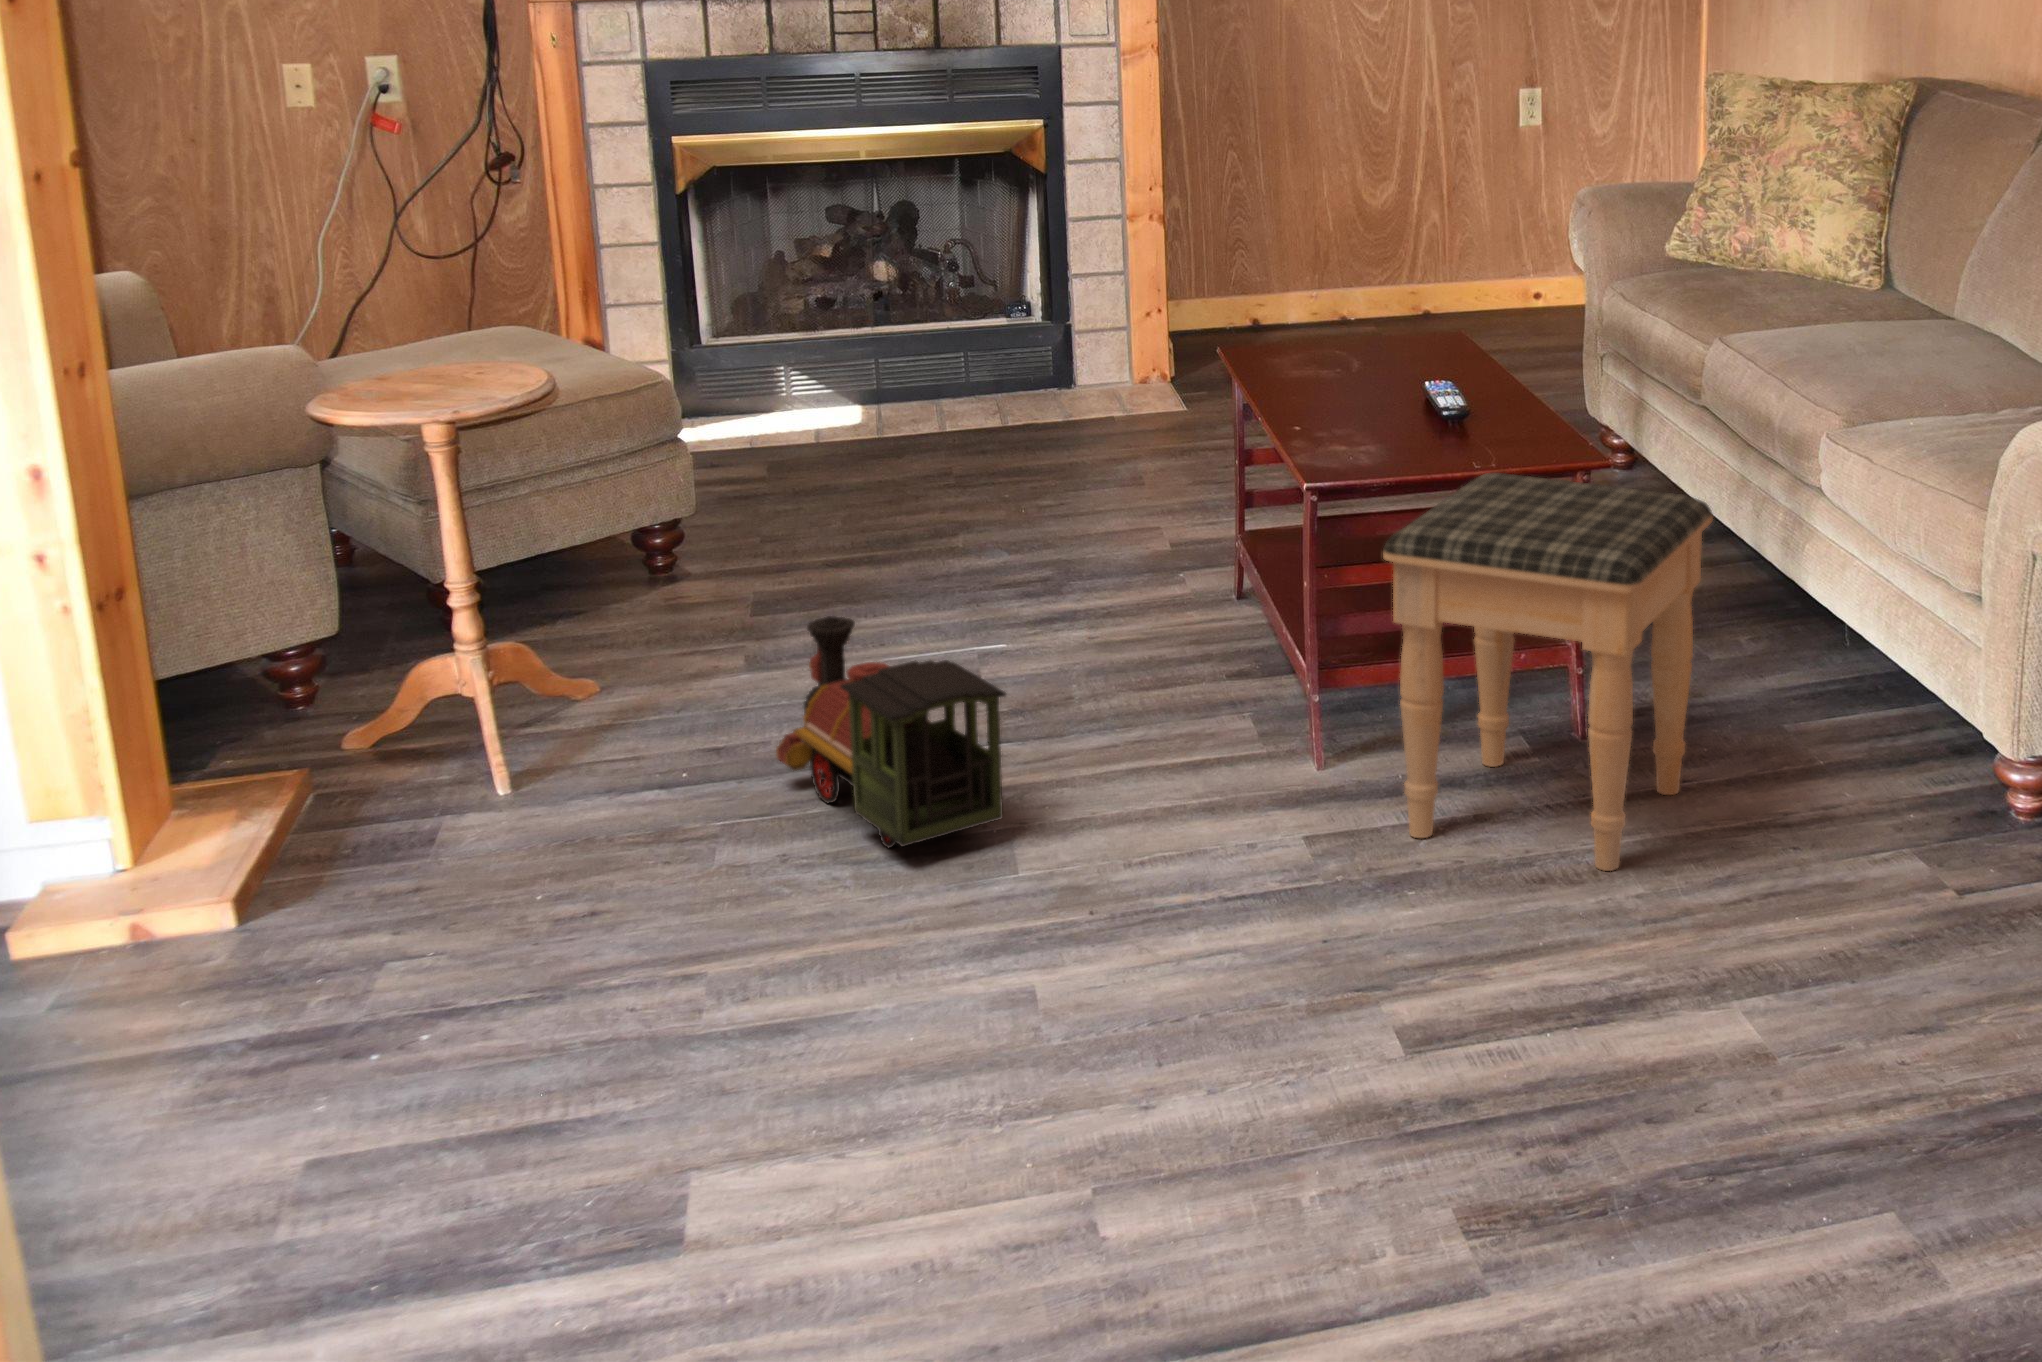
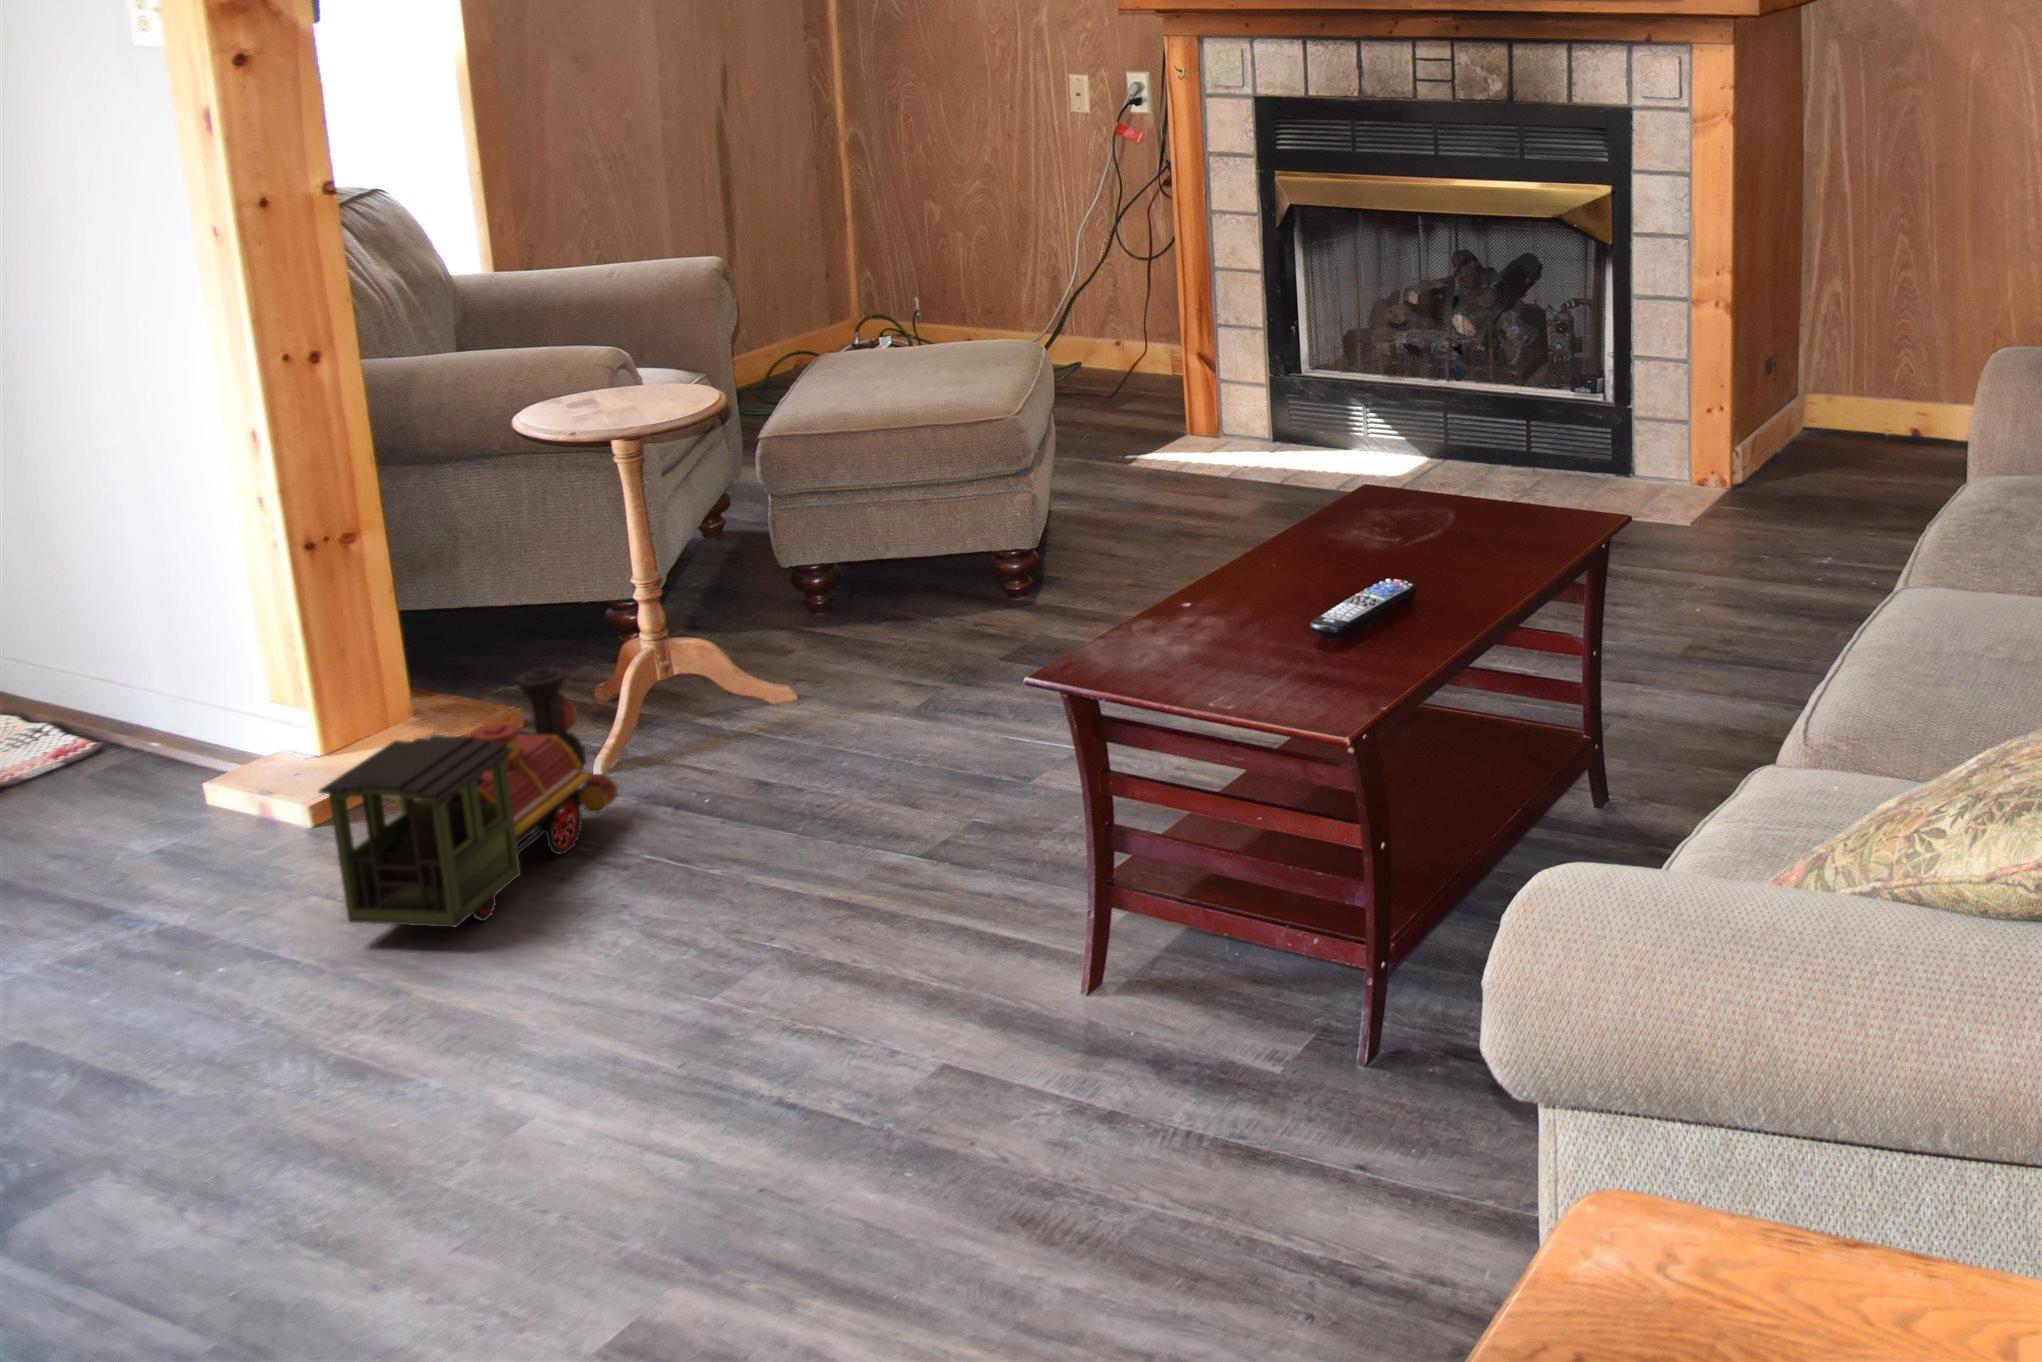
footstool: present [1383,472,1713,871] -> none [583,700,982,1277]

